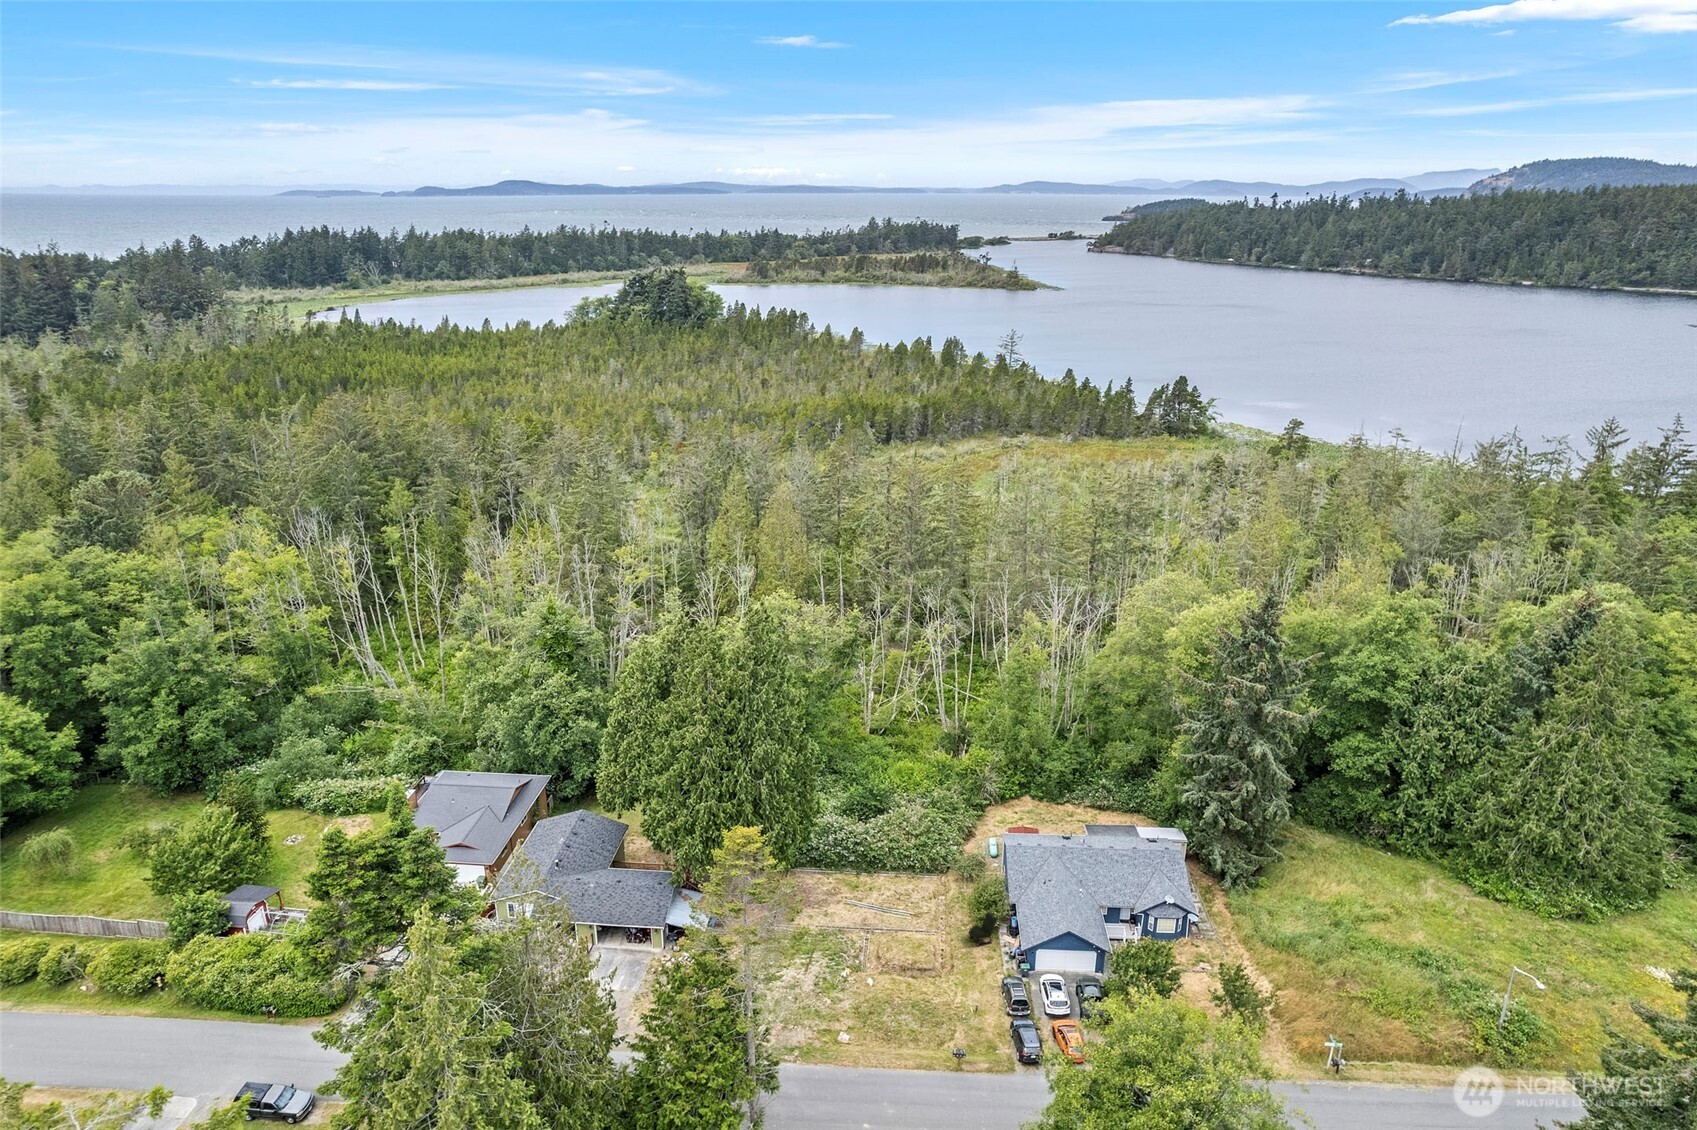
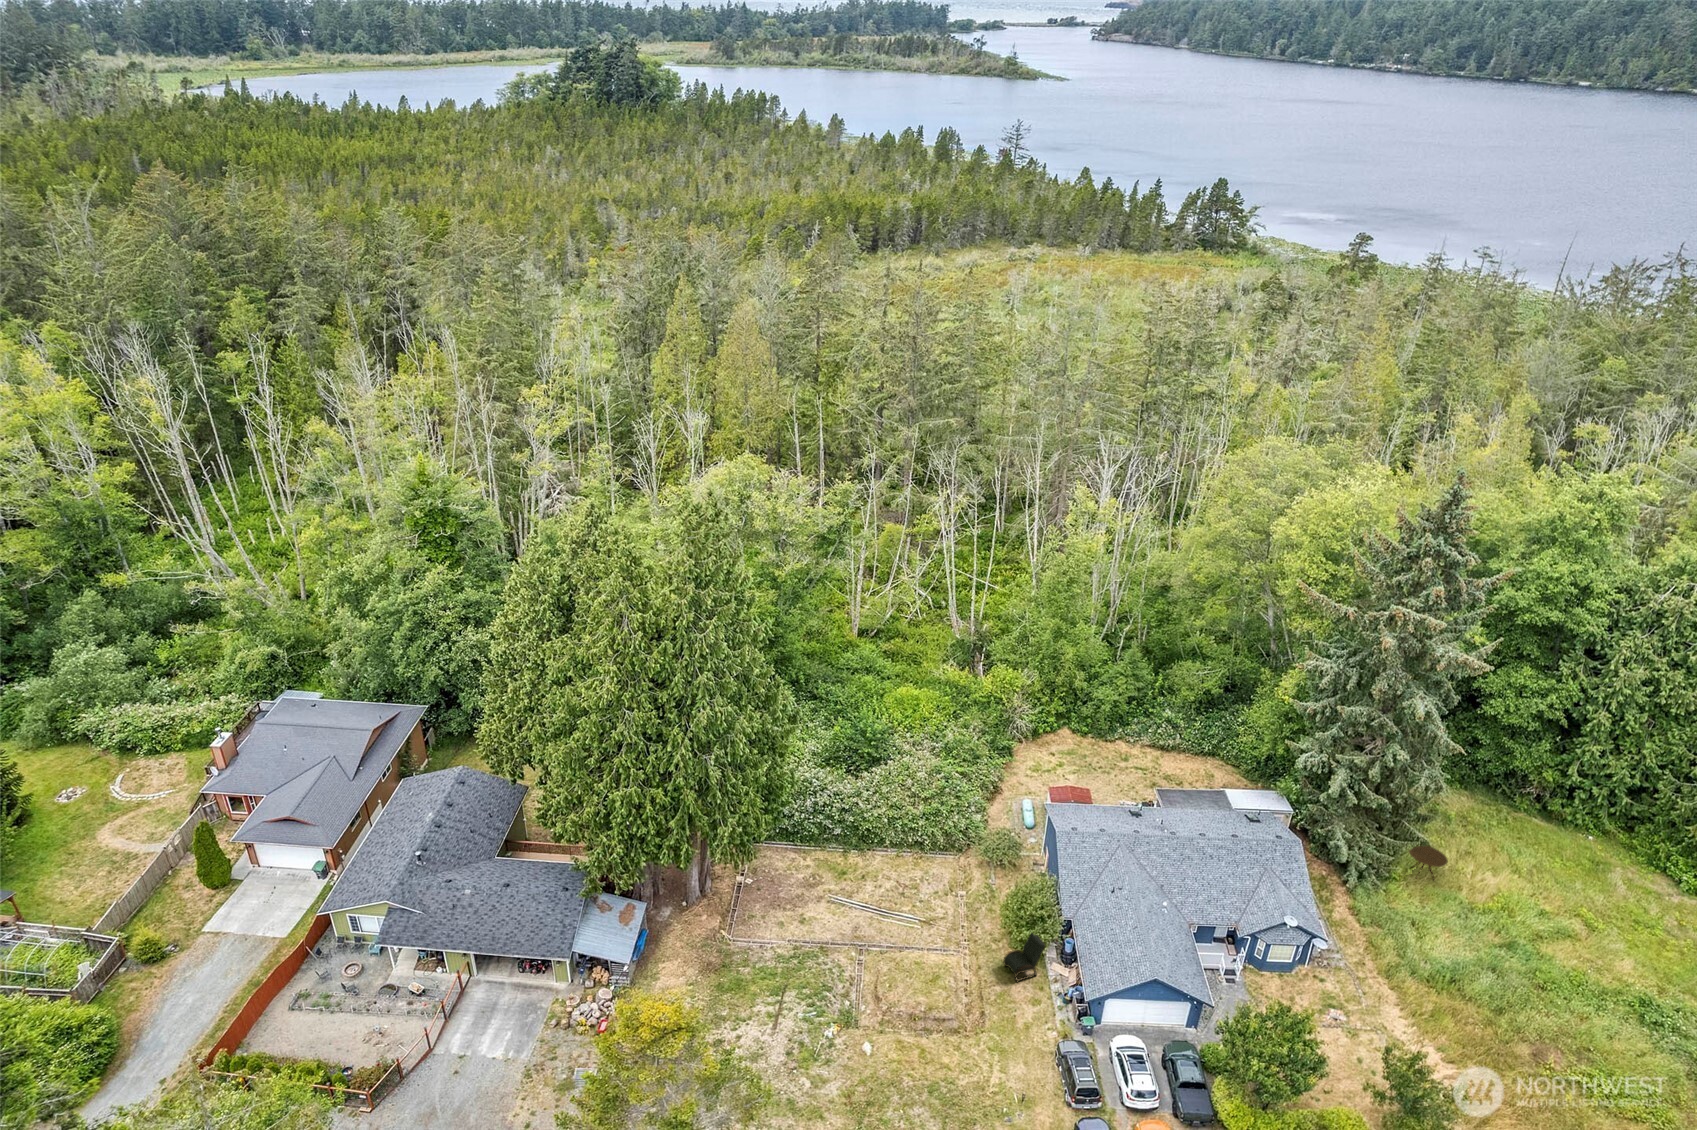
round table: none [1272,863,1299,889] -> present [1408,844,1448,879]

